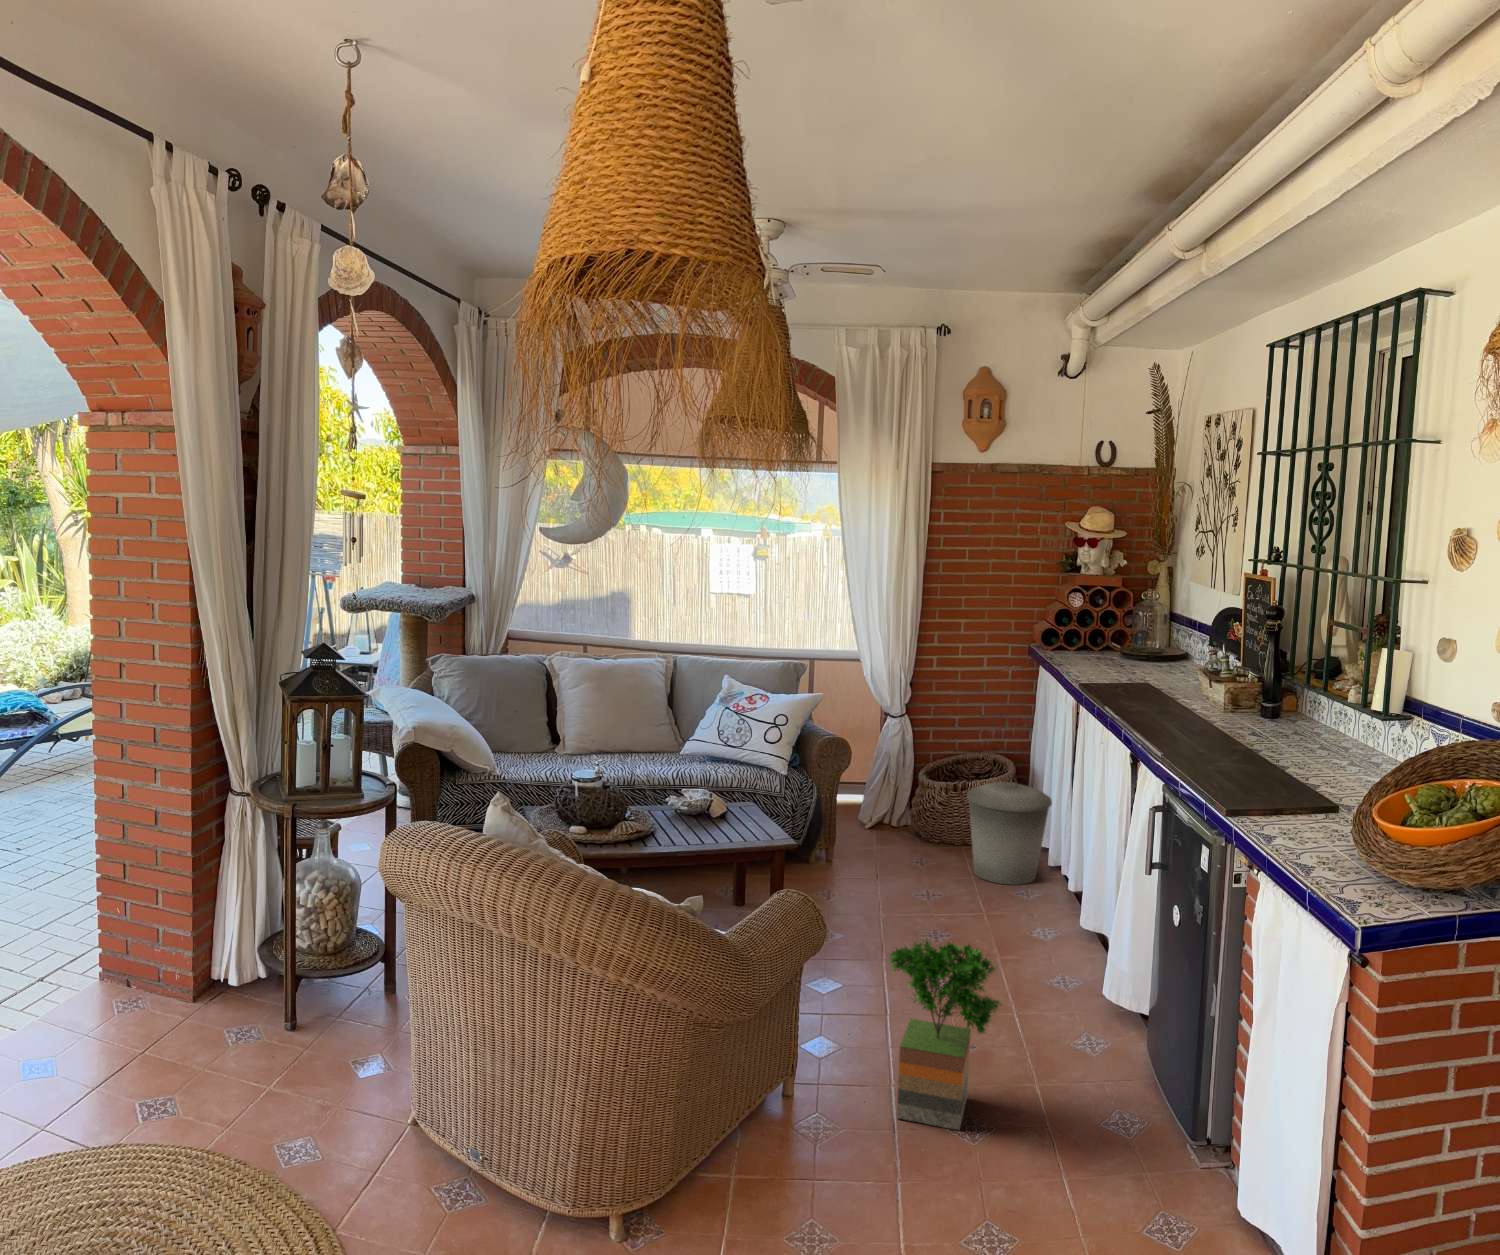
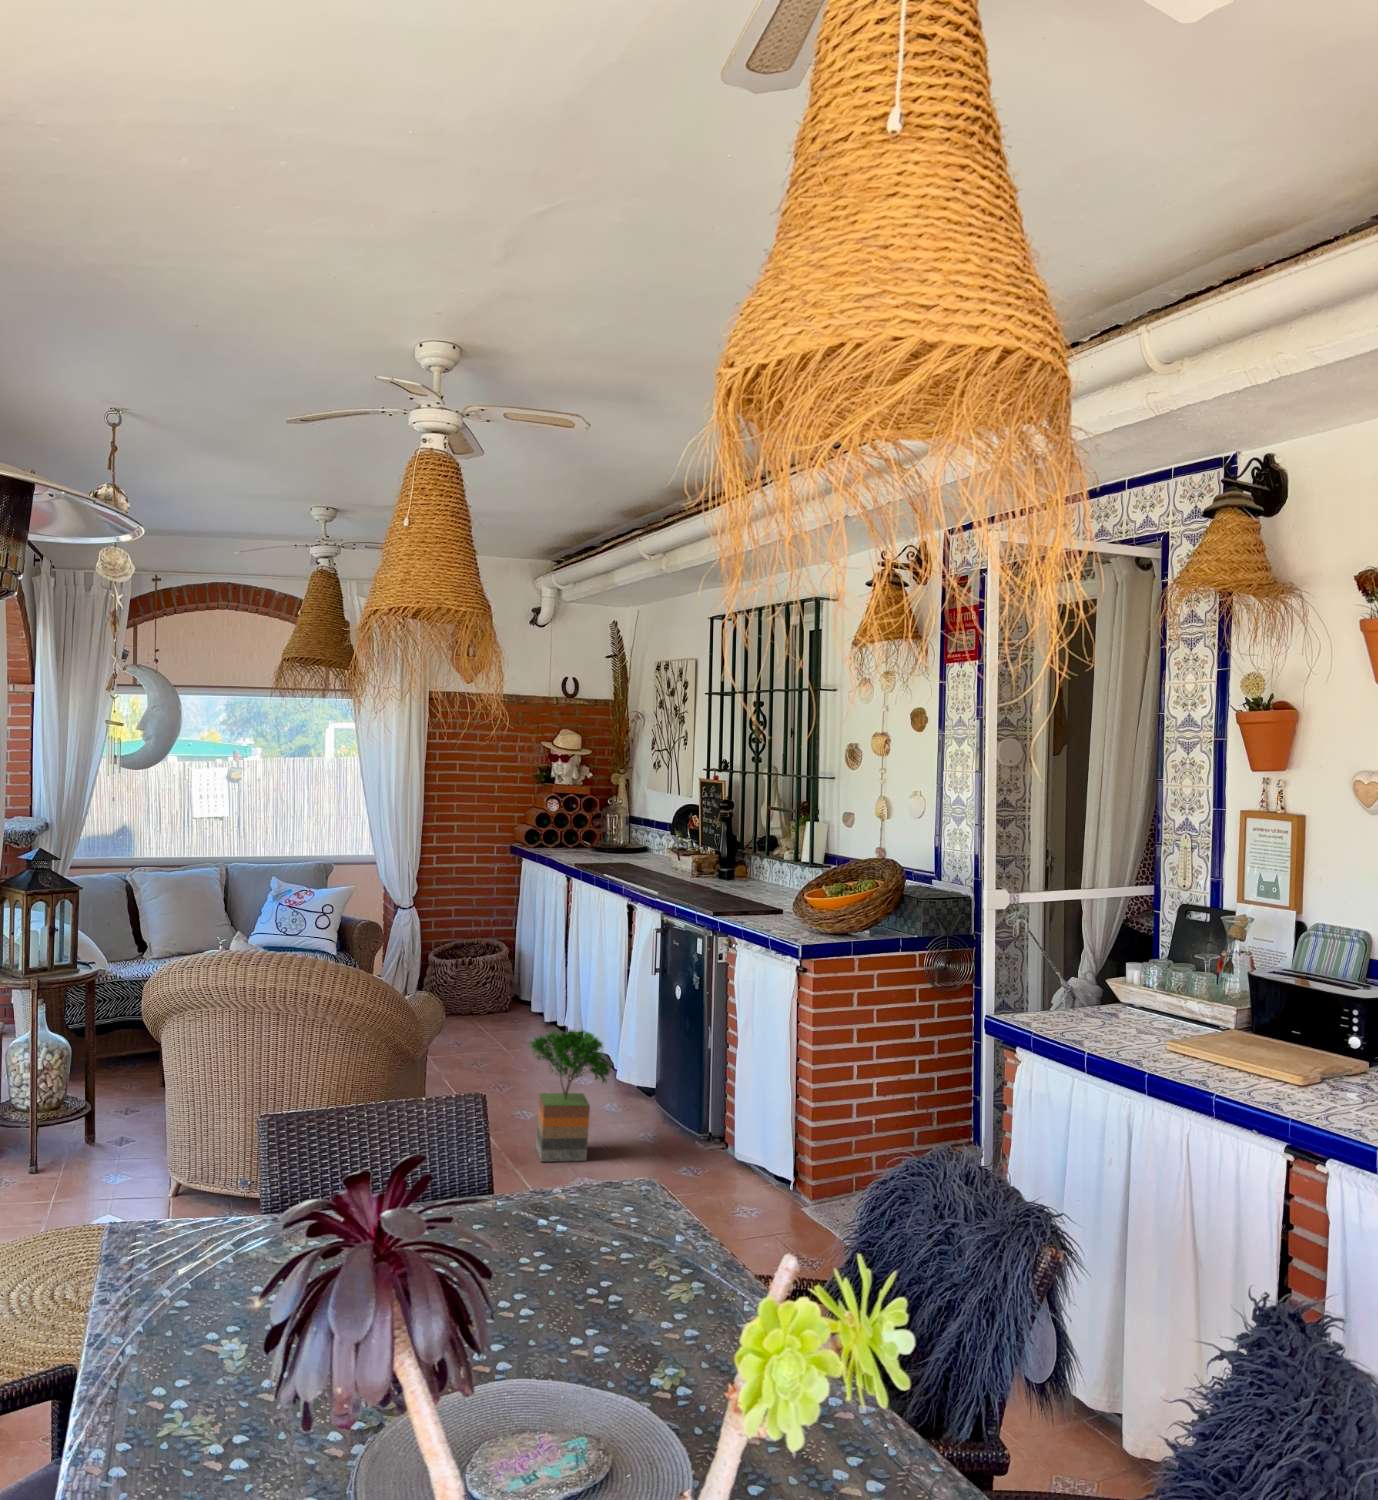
trash can: present [967,782,1052,885] -> none [488,953,558,1038]

